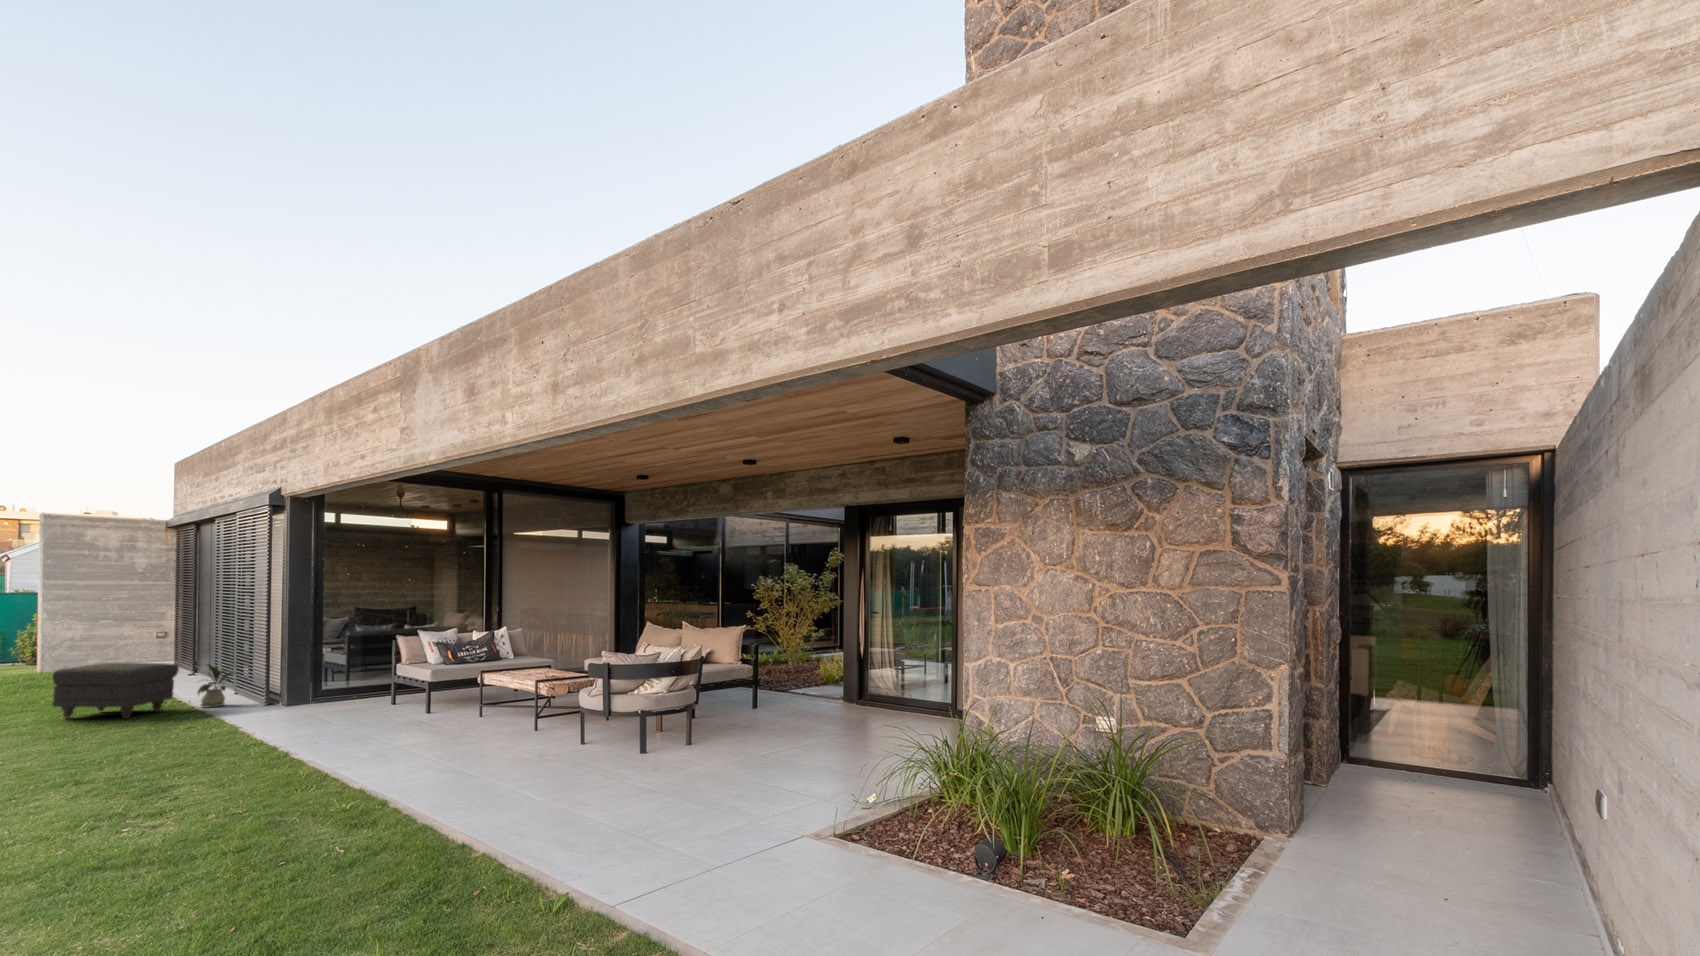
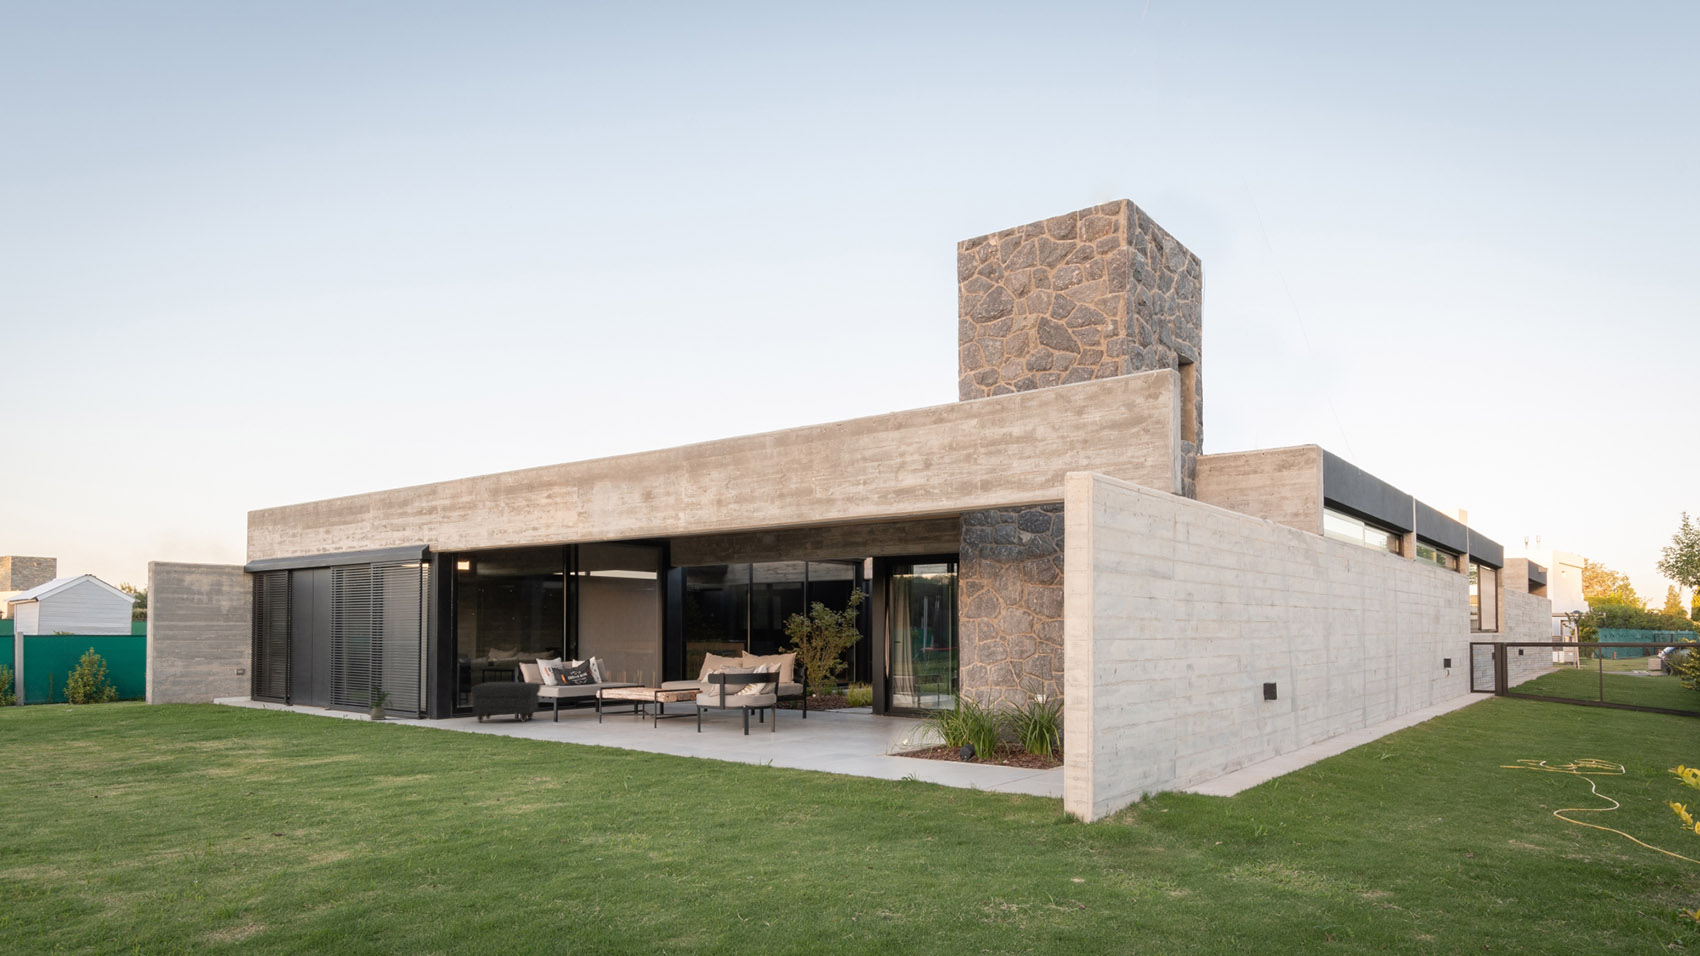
ottoman: present [53,663,179,718] -> present [472,682,541,722]

